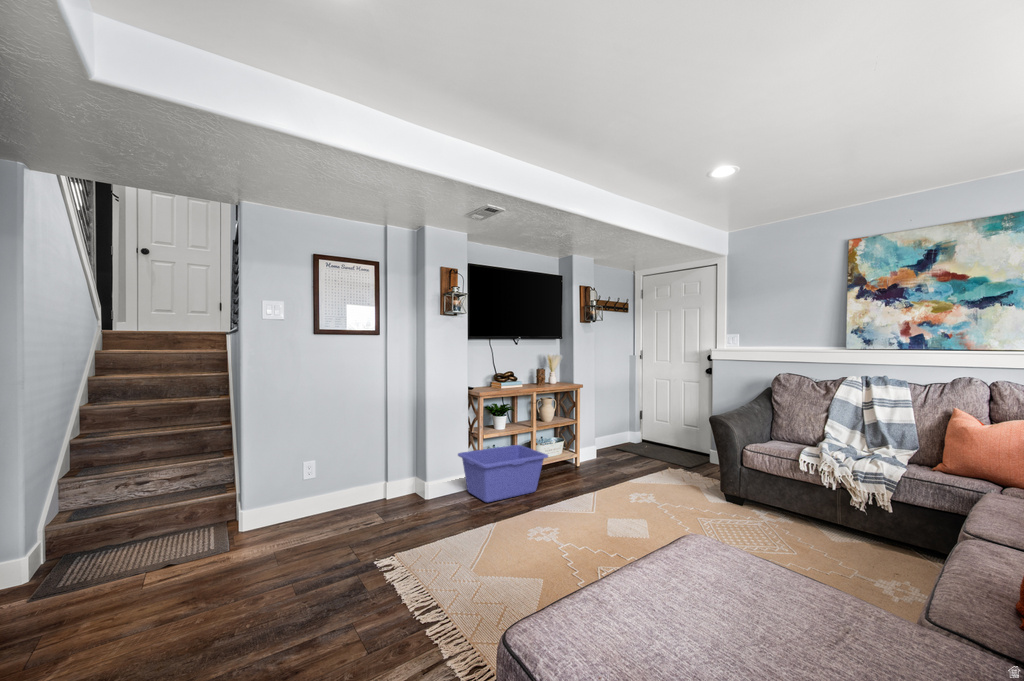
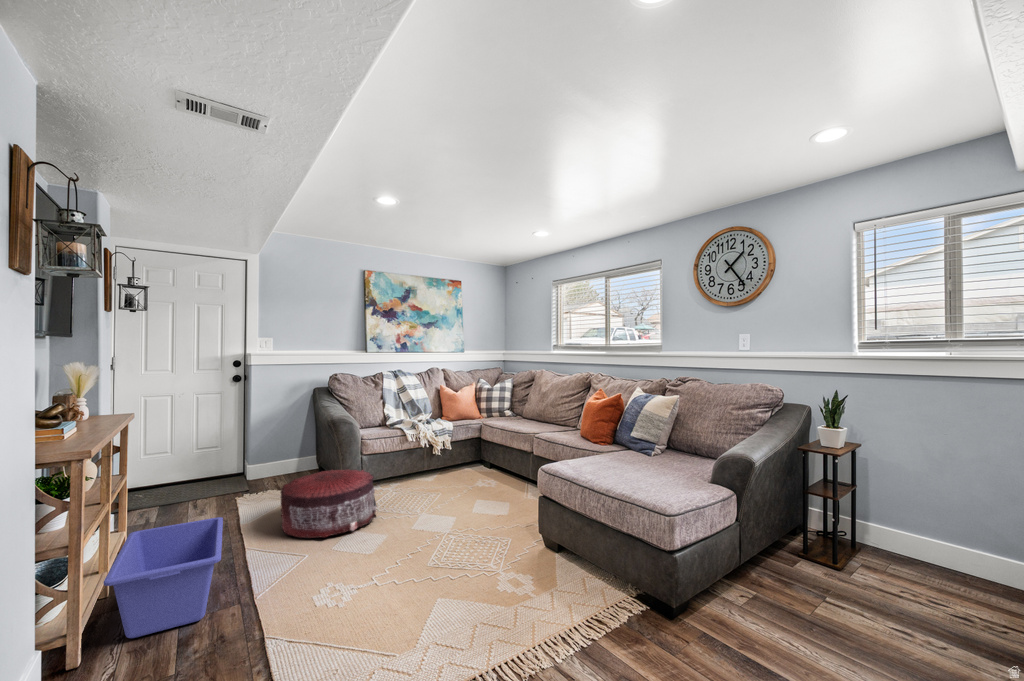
pouf: none [605,457,697,528] -> present [281,469,377,538]

